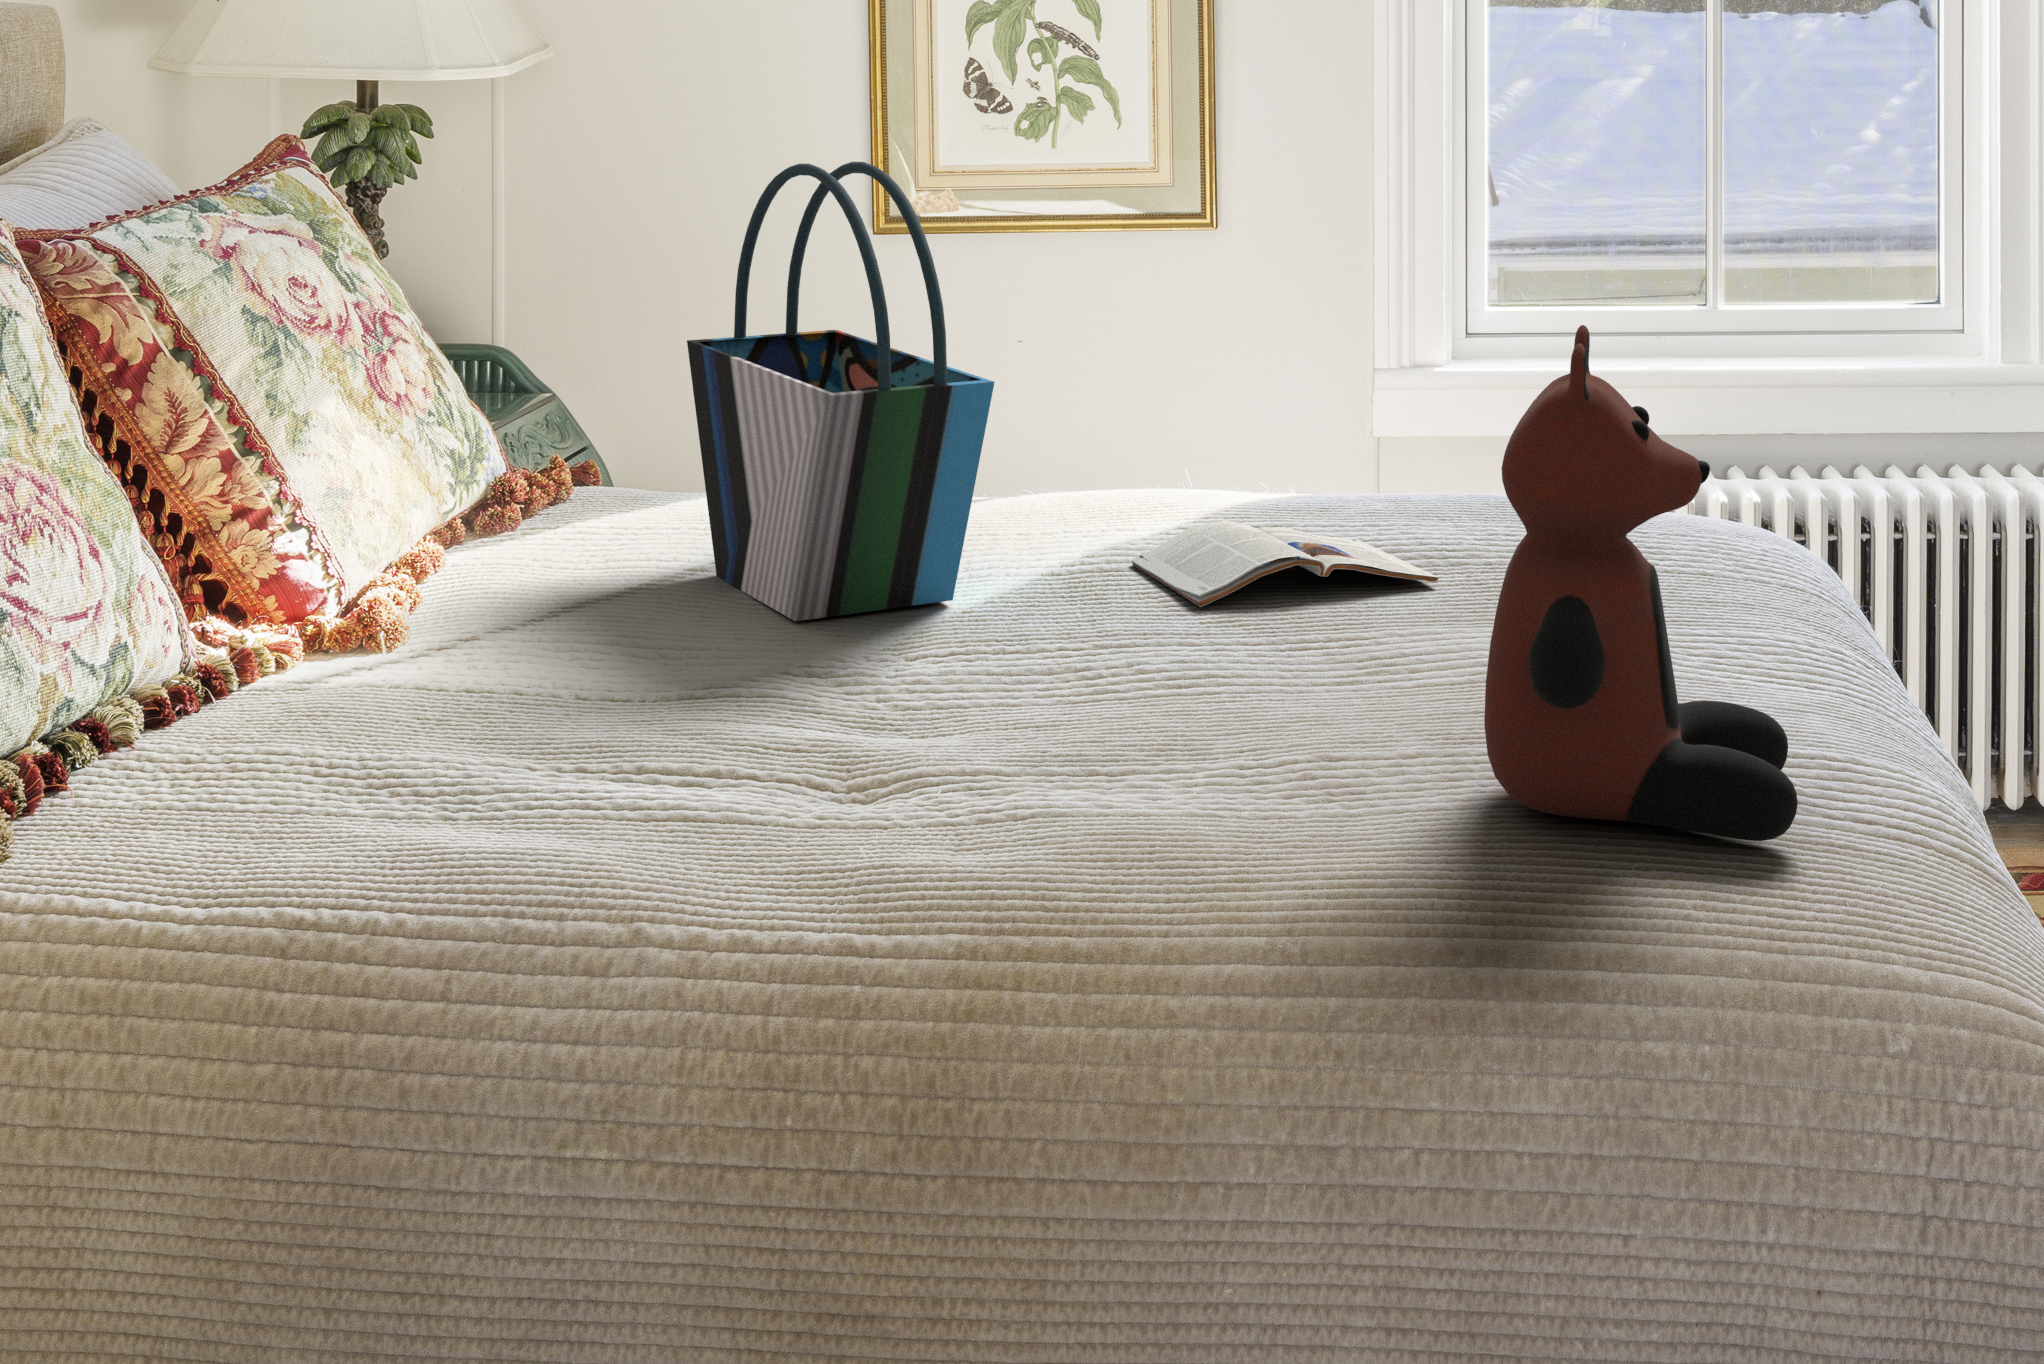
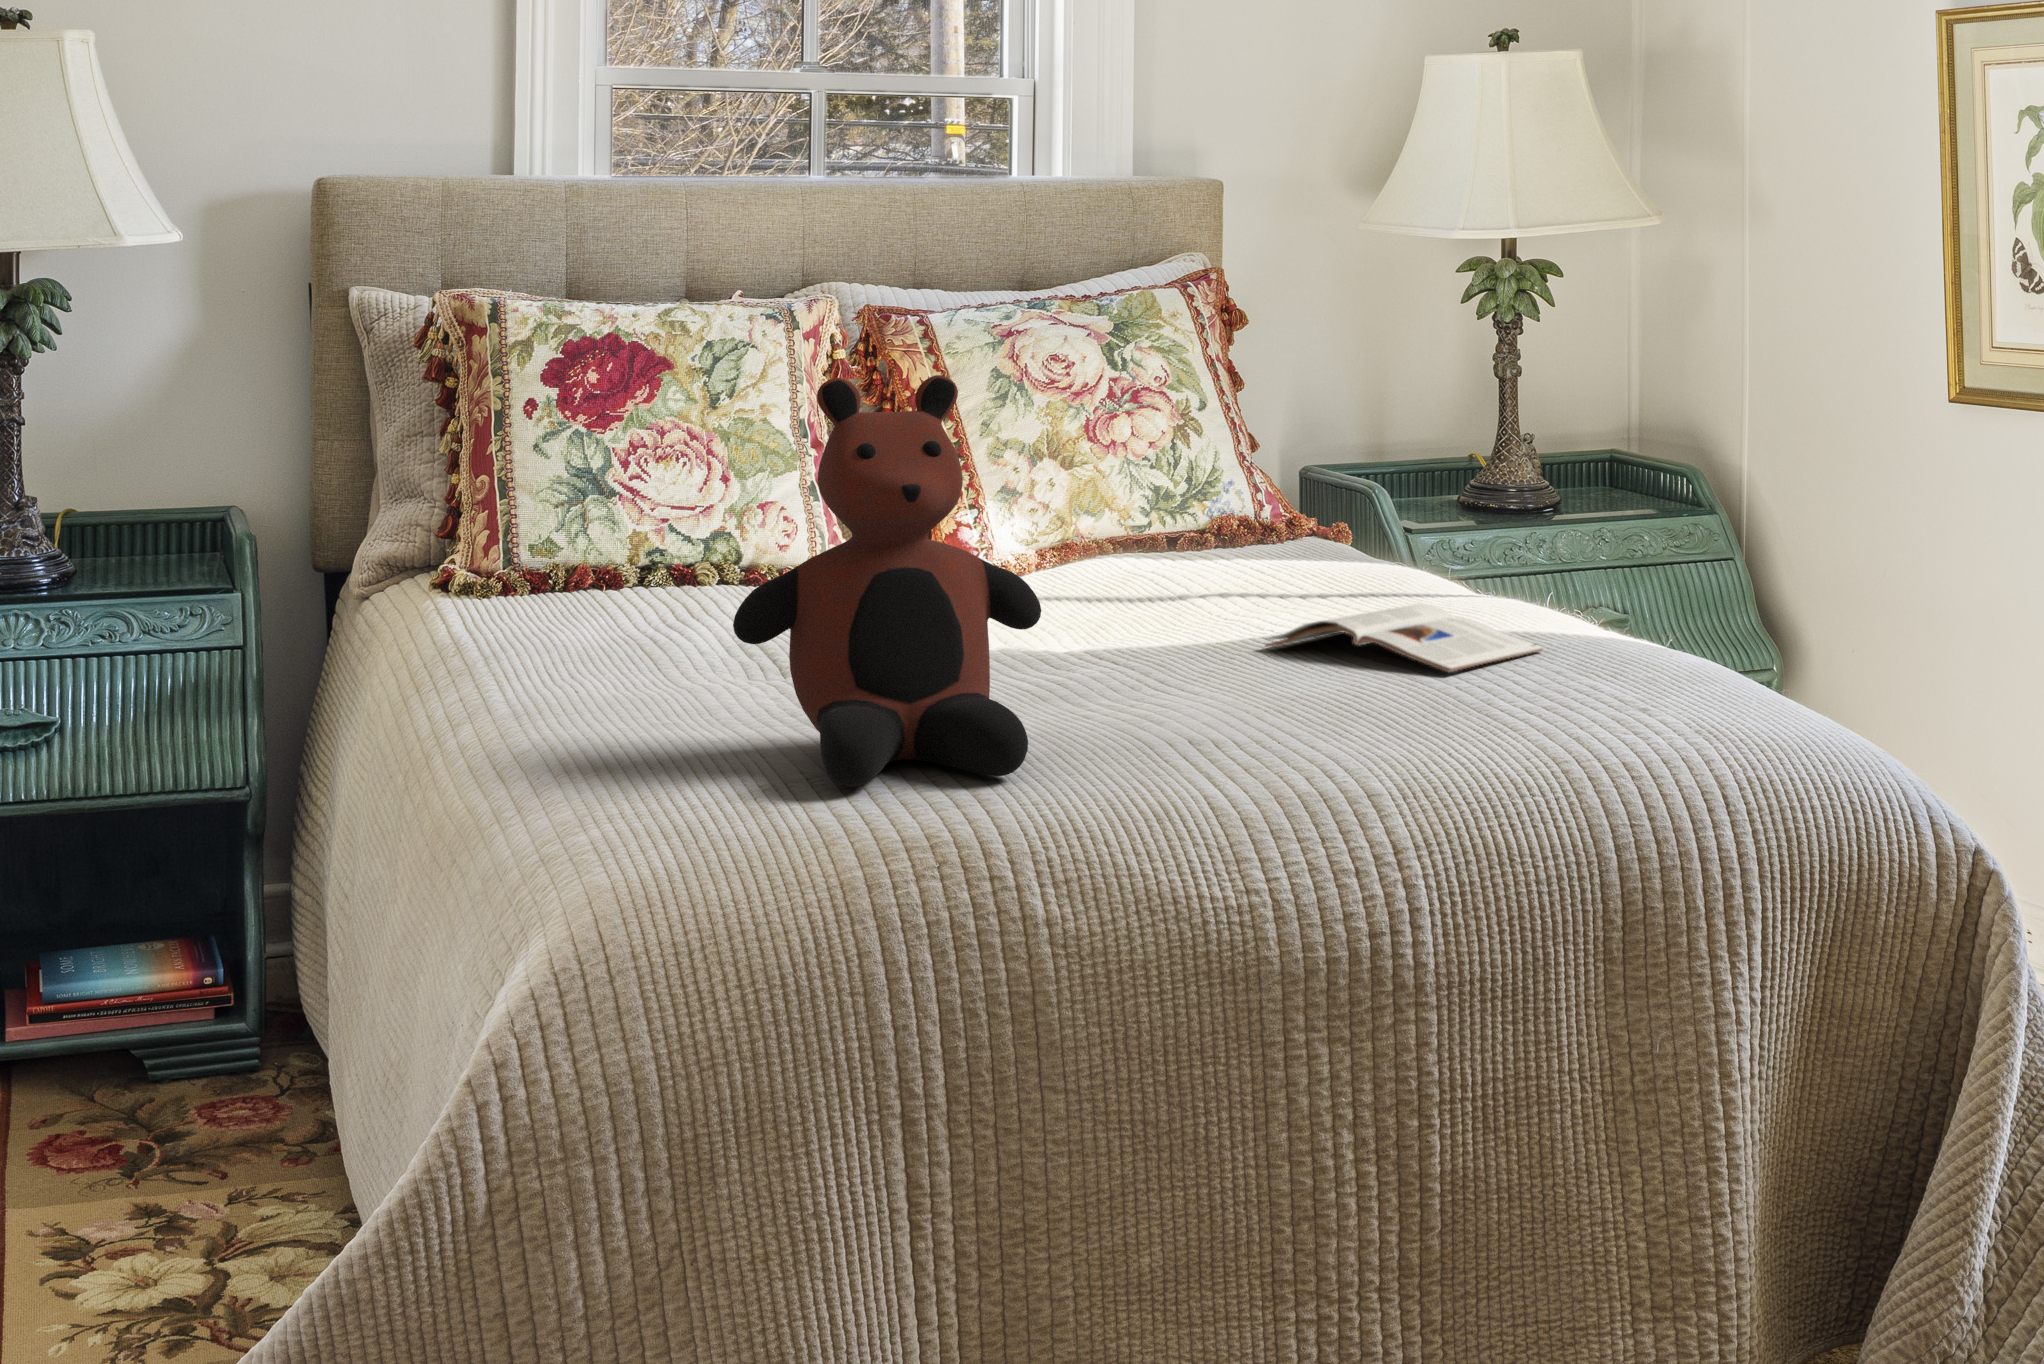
tote bag: present [687,162,994,621] -> none [1029,279,1297,616]

